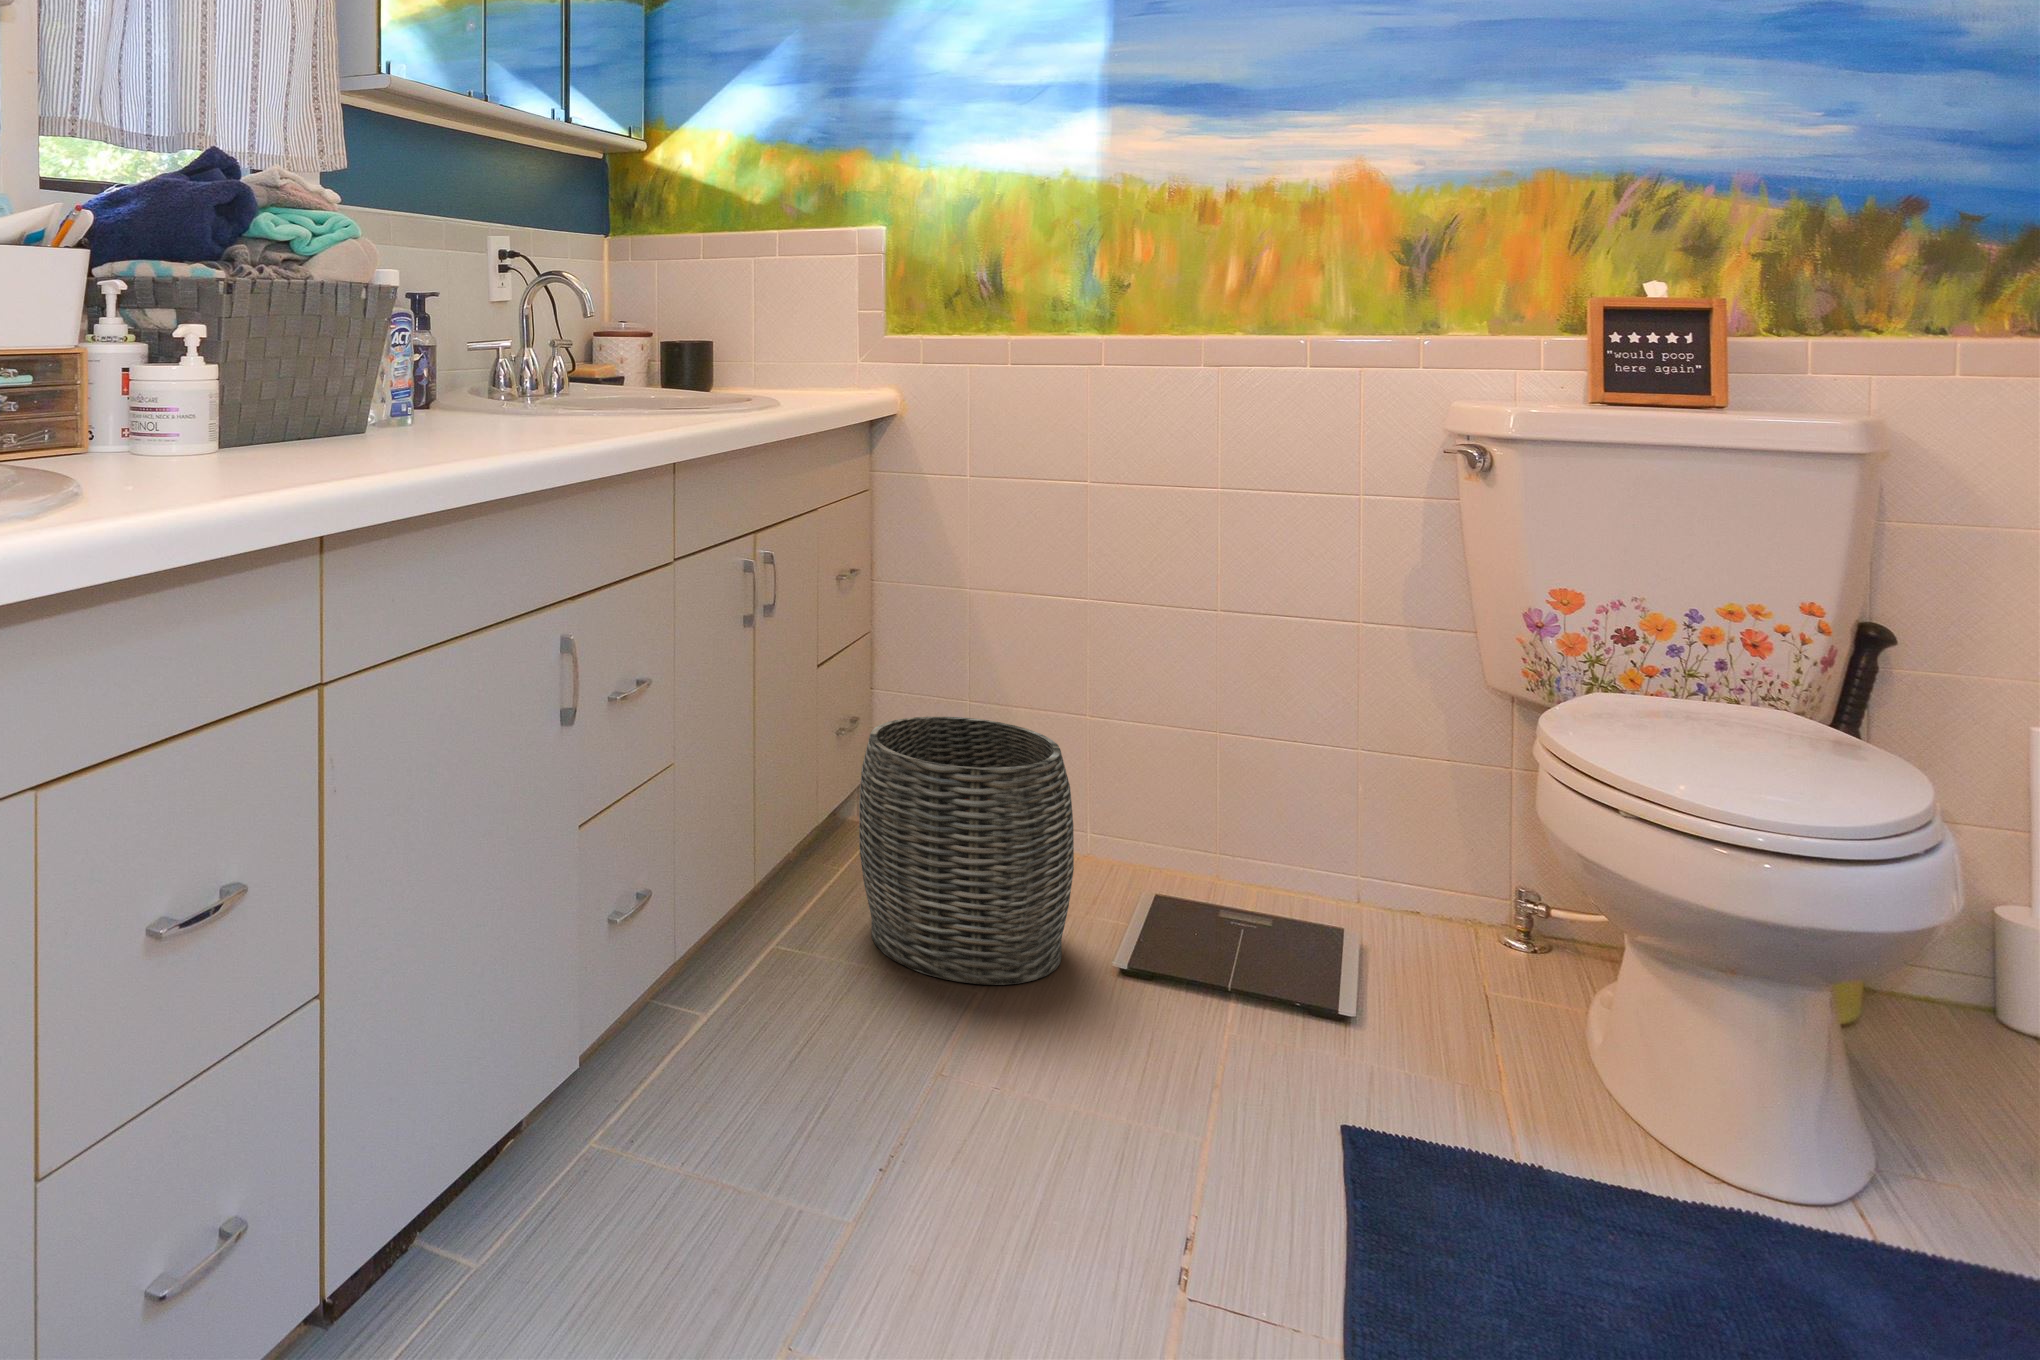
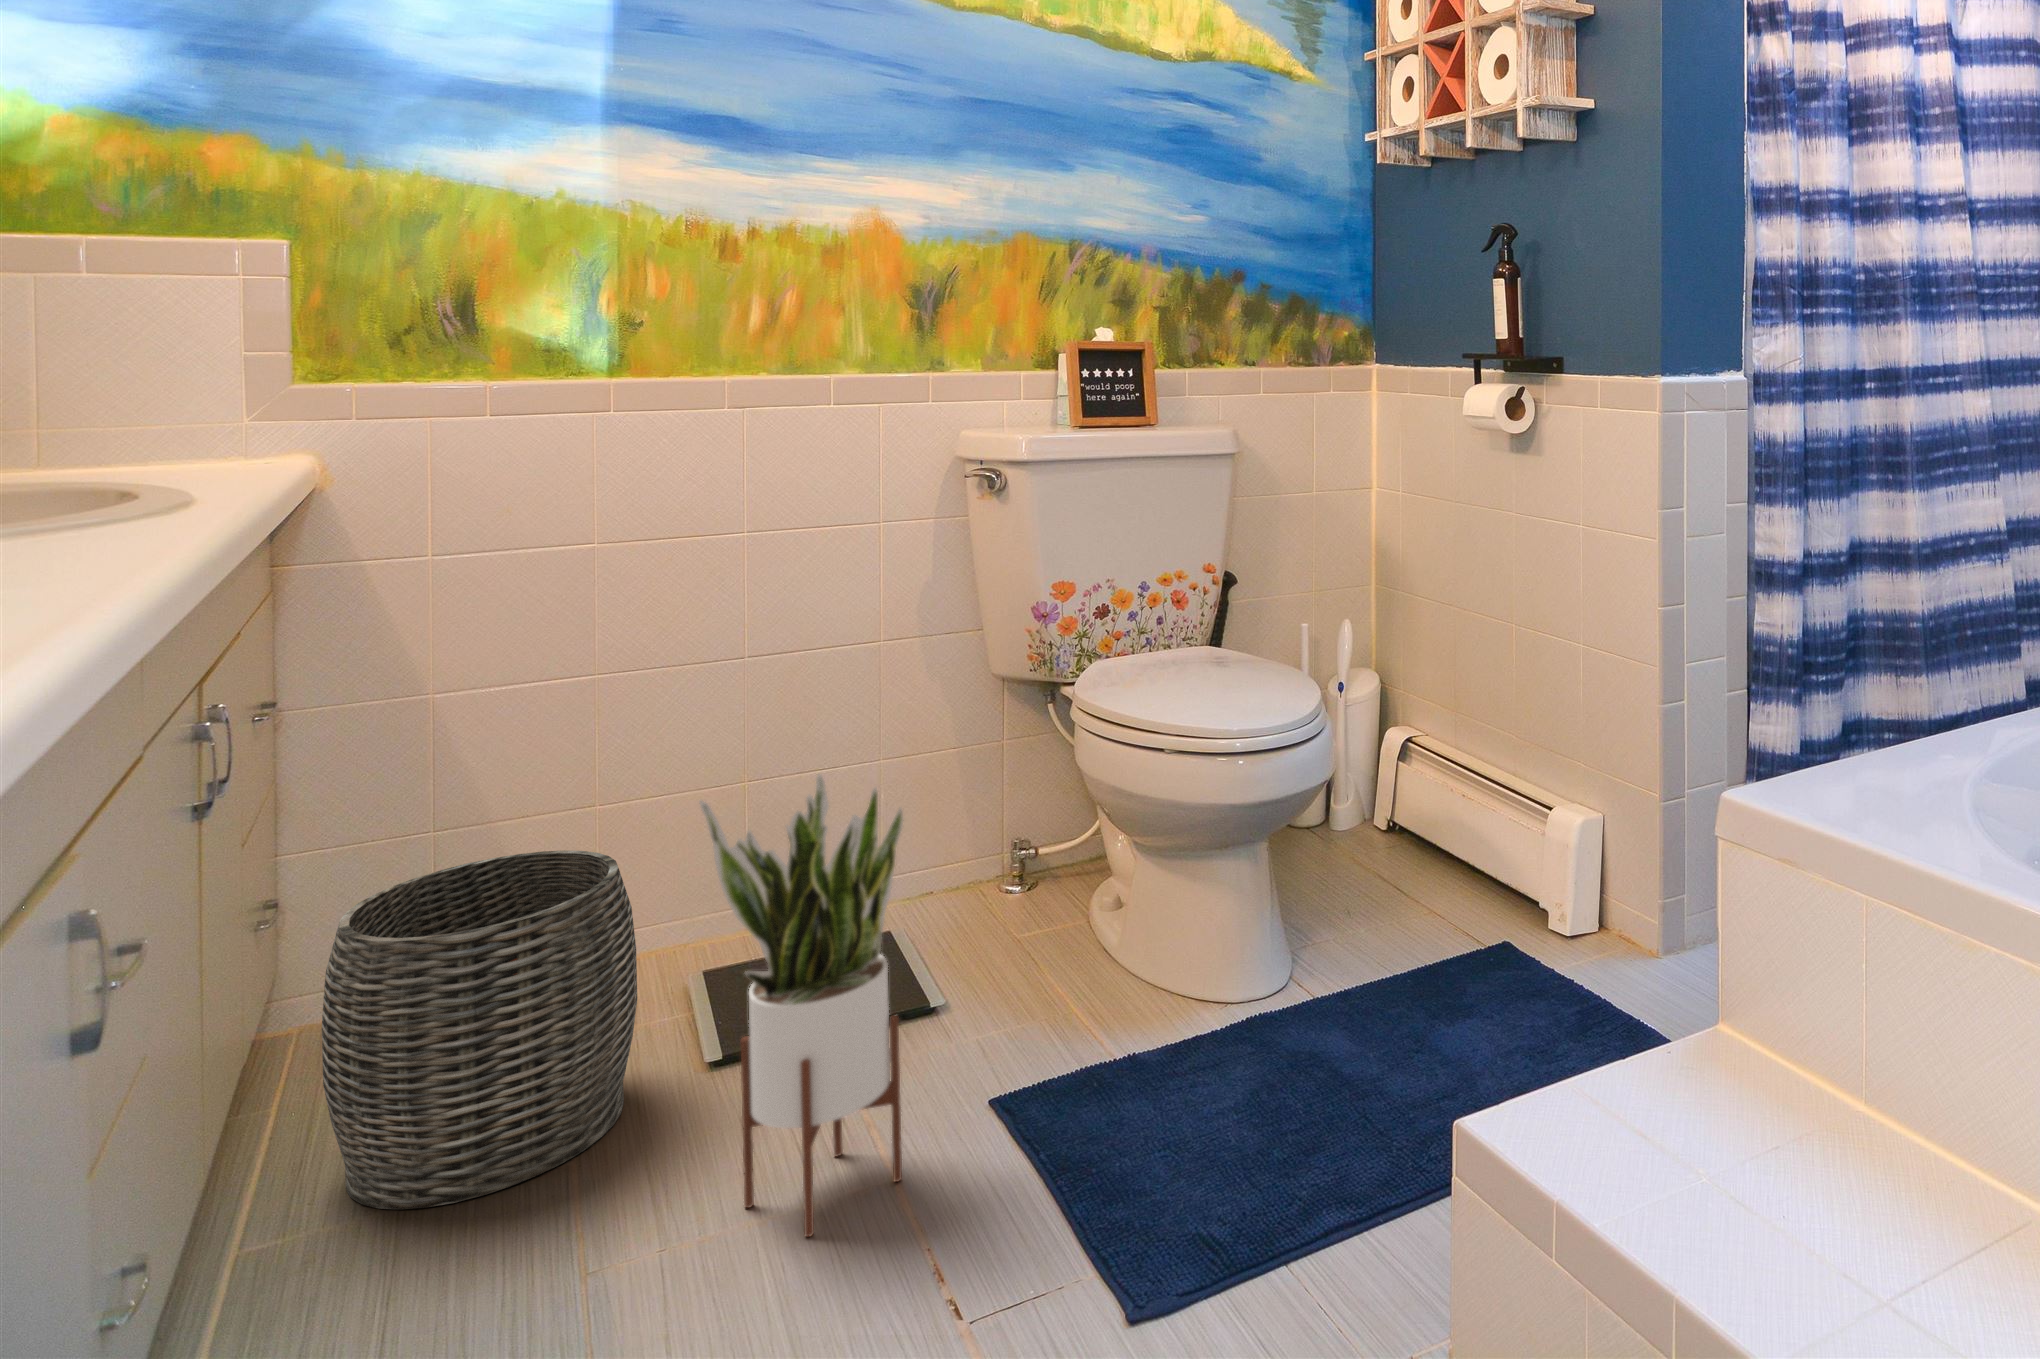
potted plant: none [1076,703,1277,1152] -> present [699,775,904,1237]

